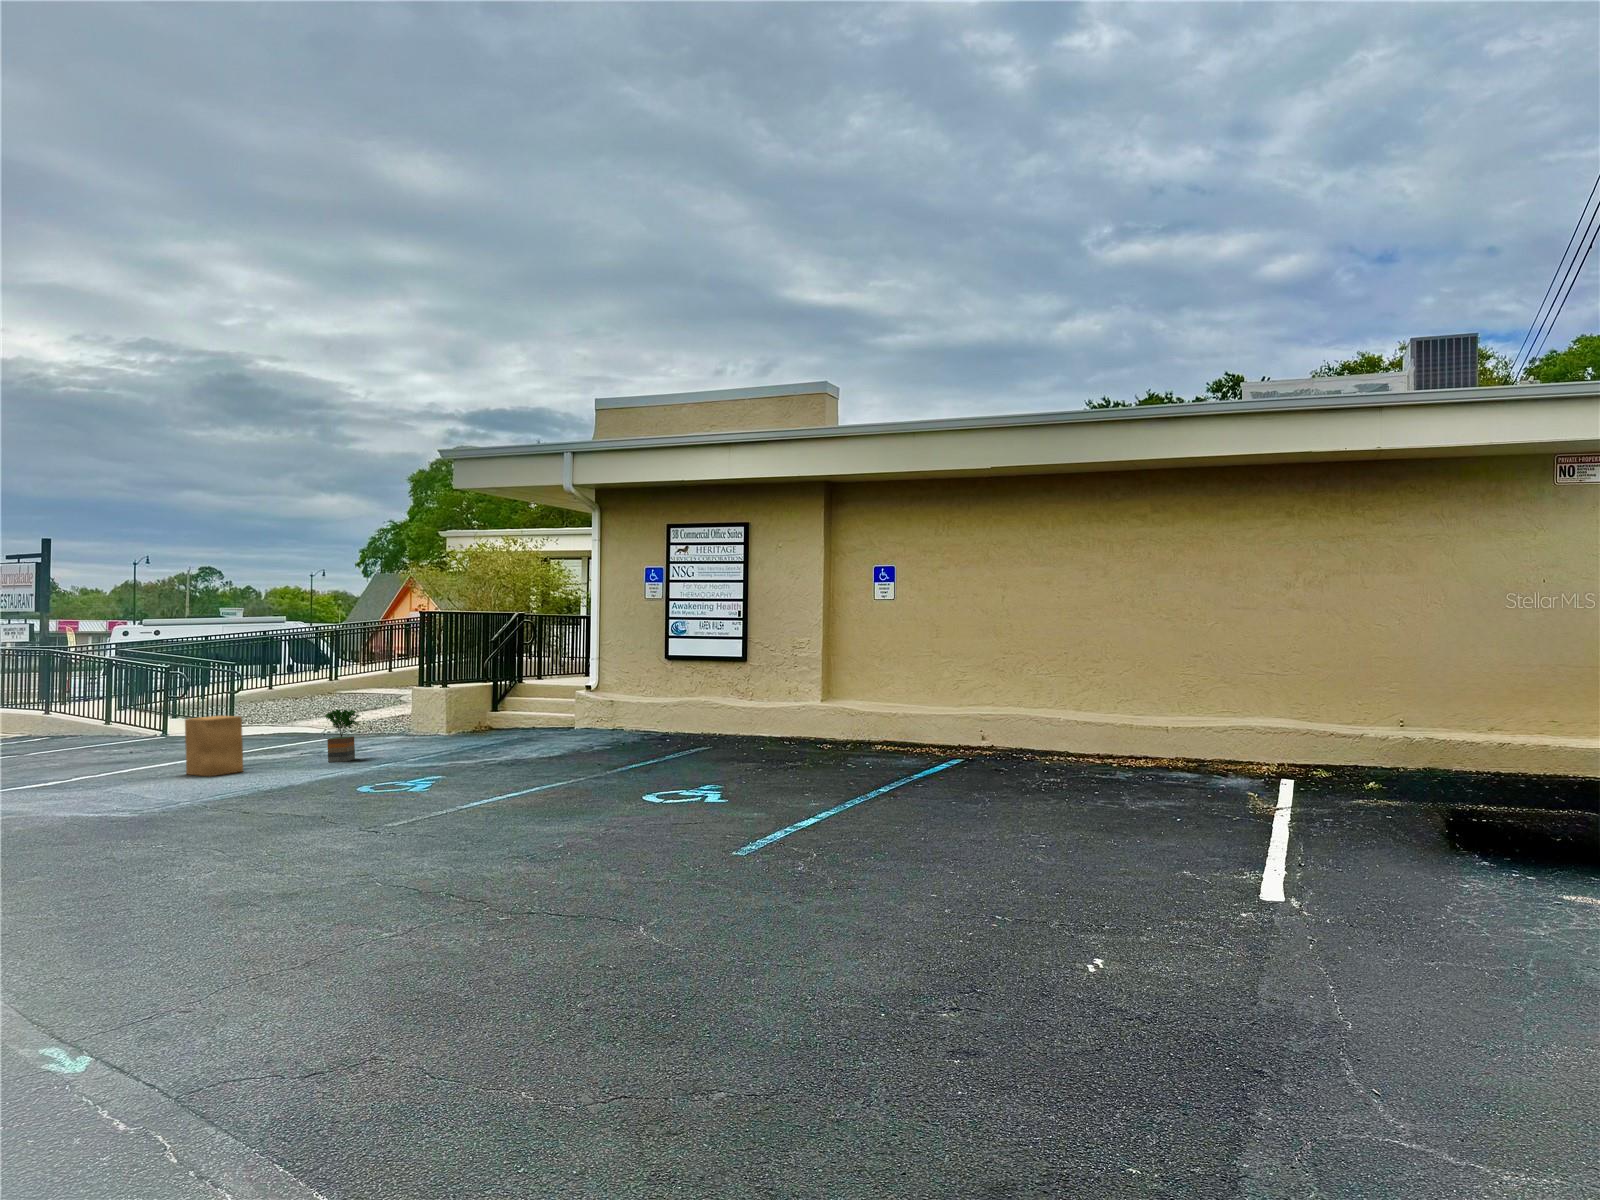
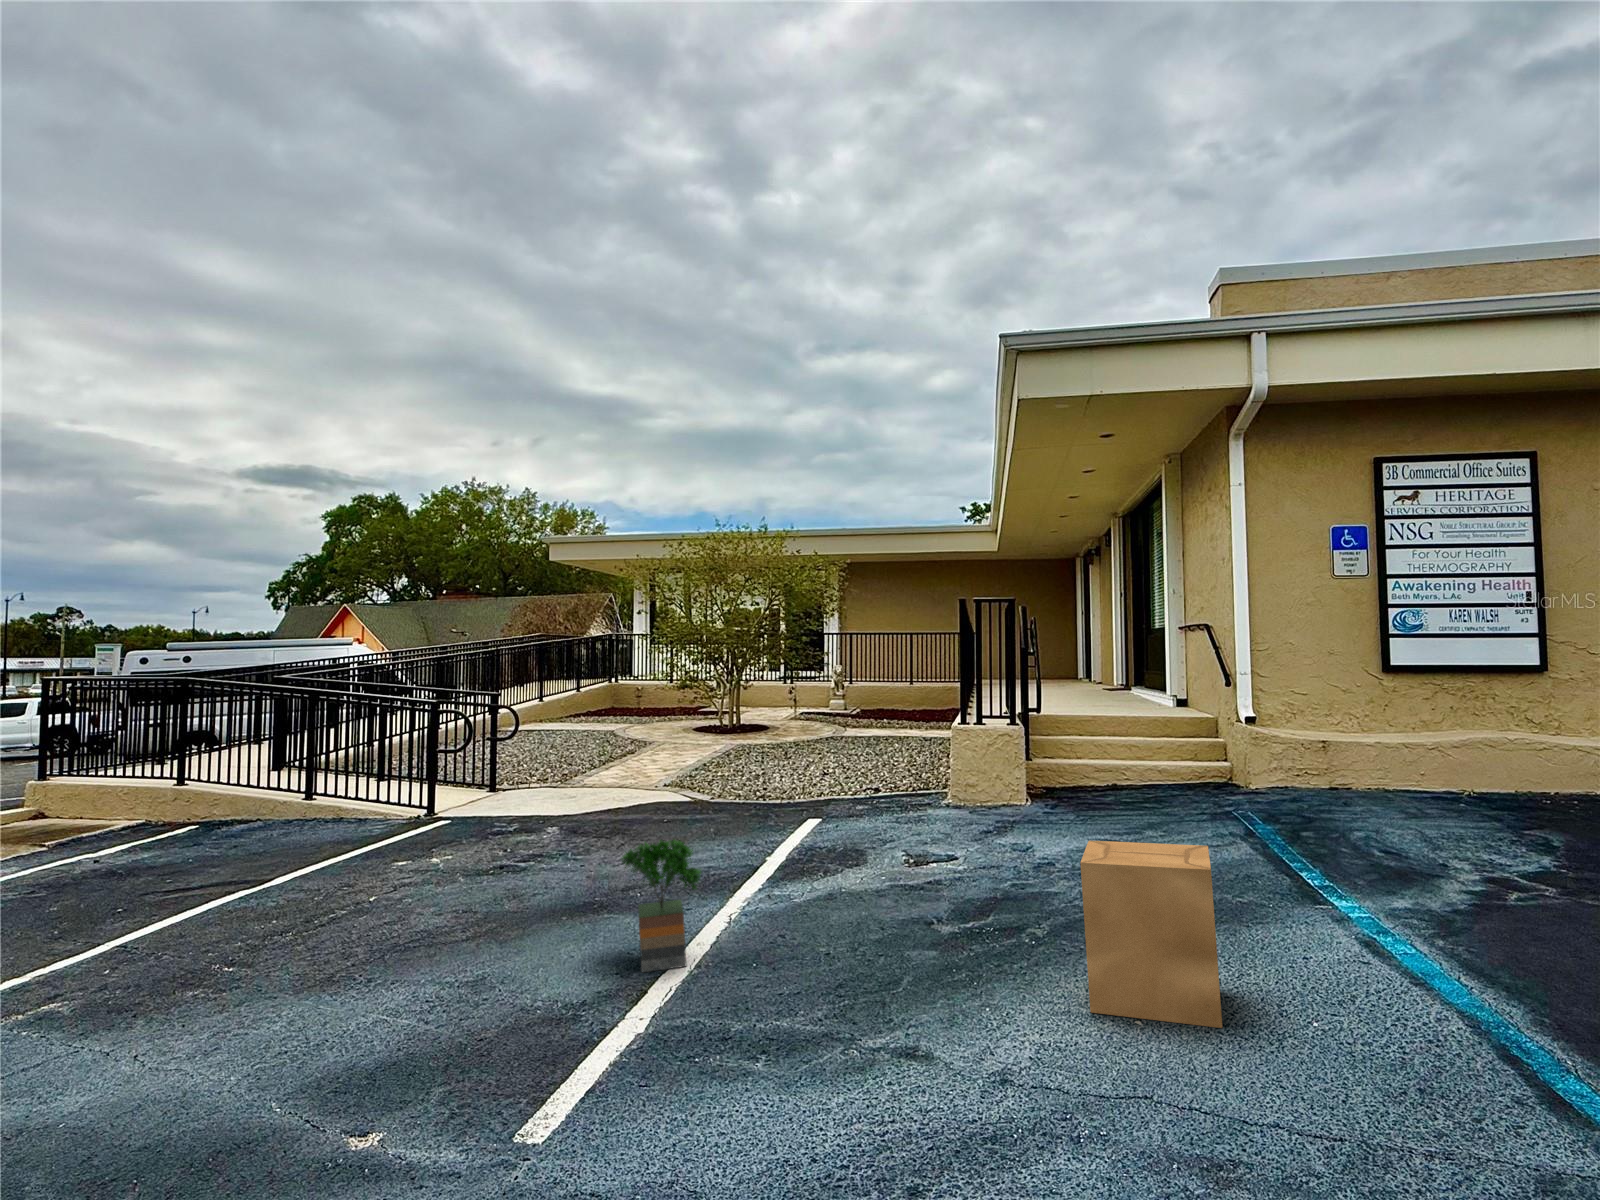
potted tree: present [326,709,360,762] -> present [622,840,701,972]

